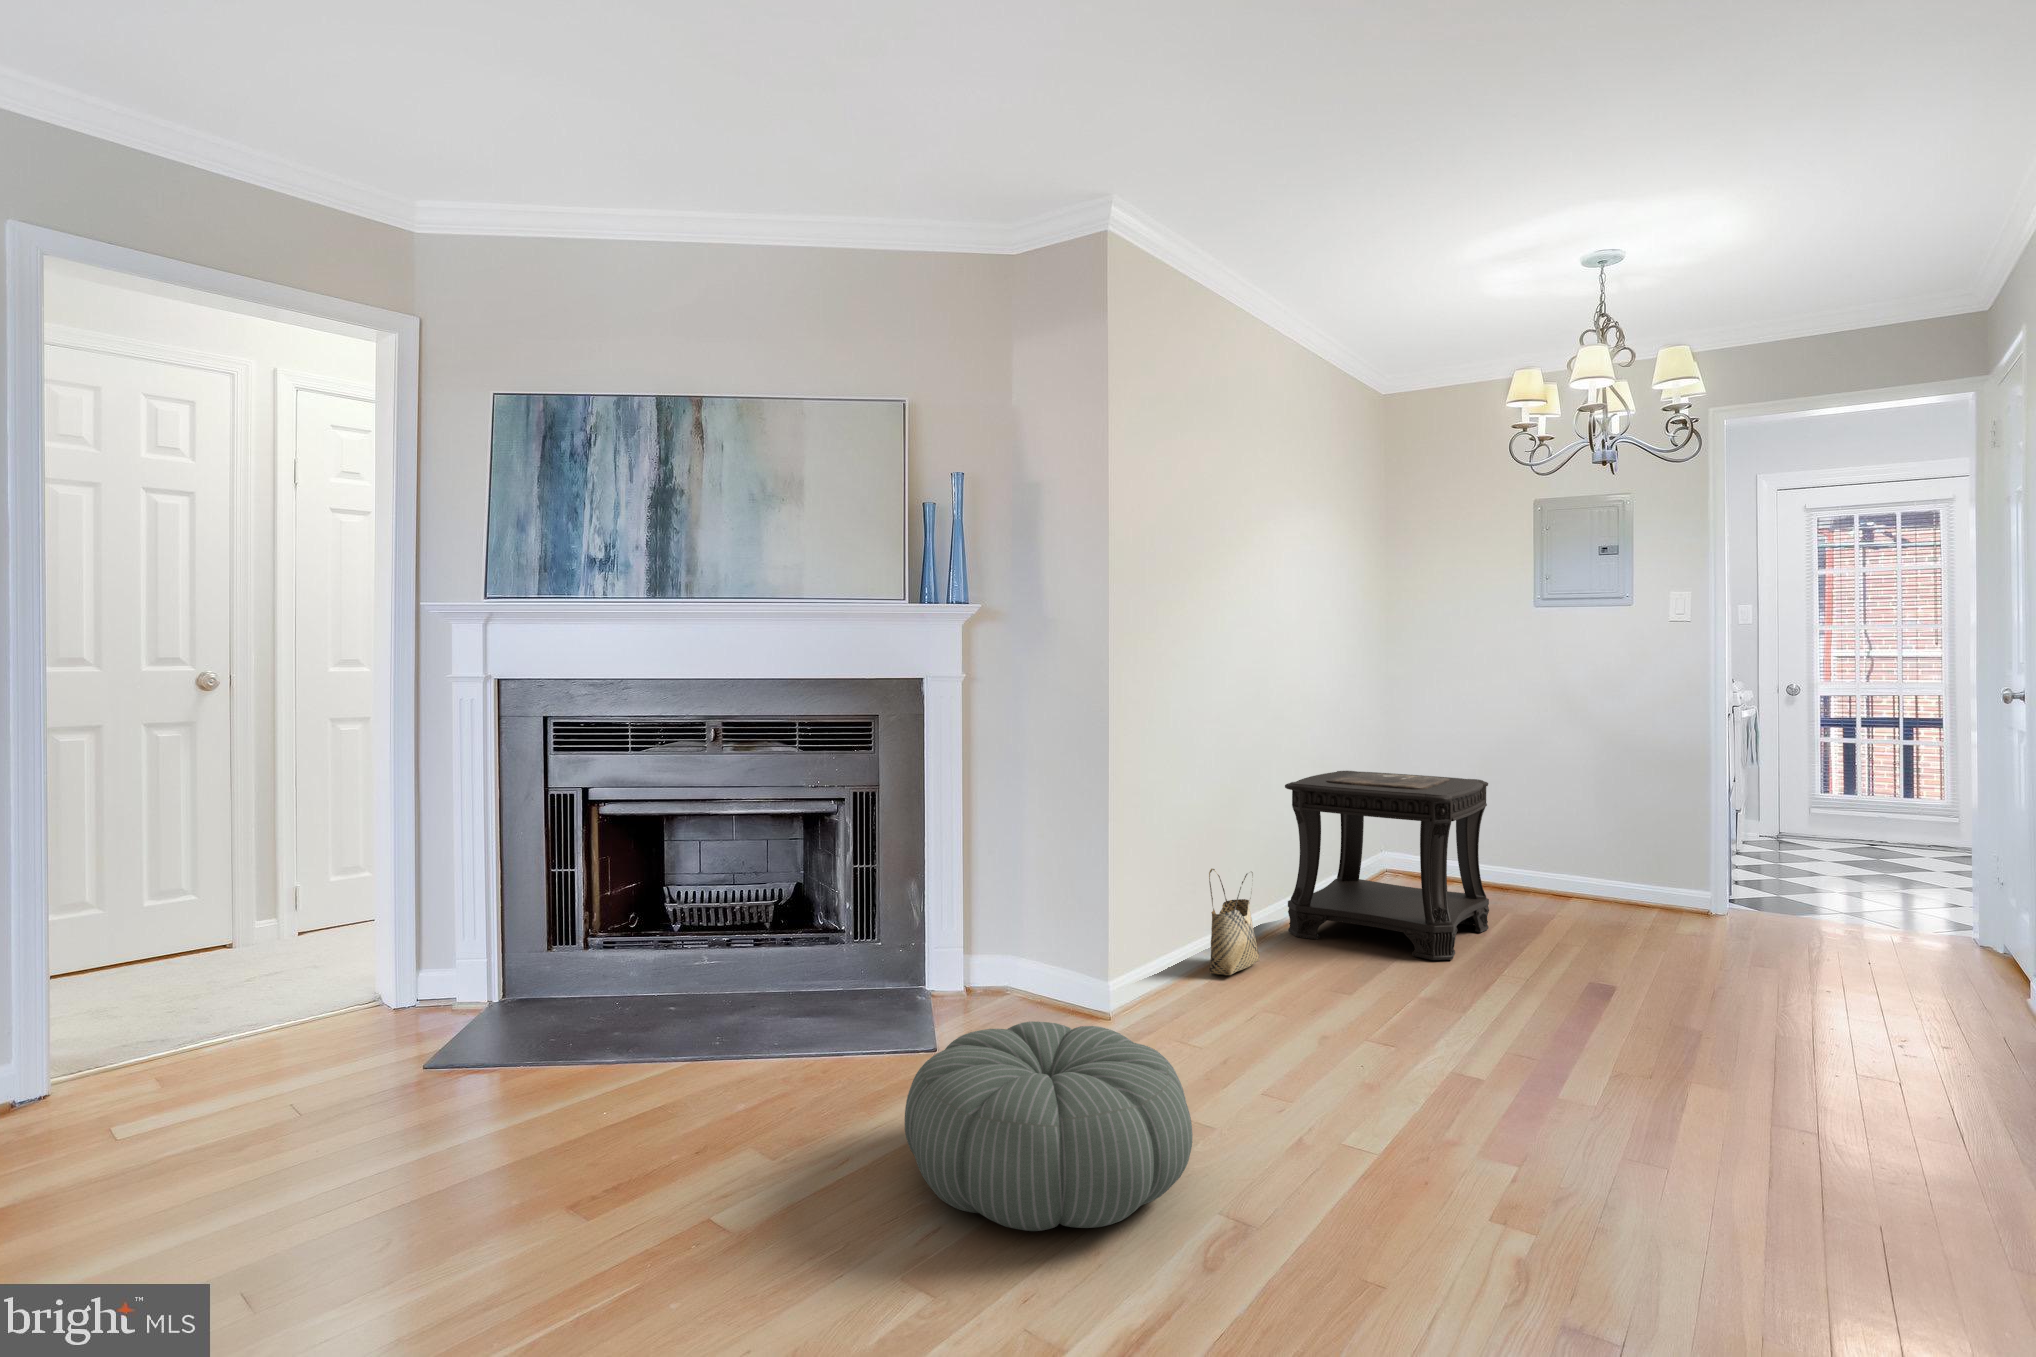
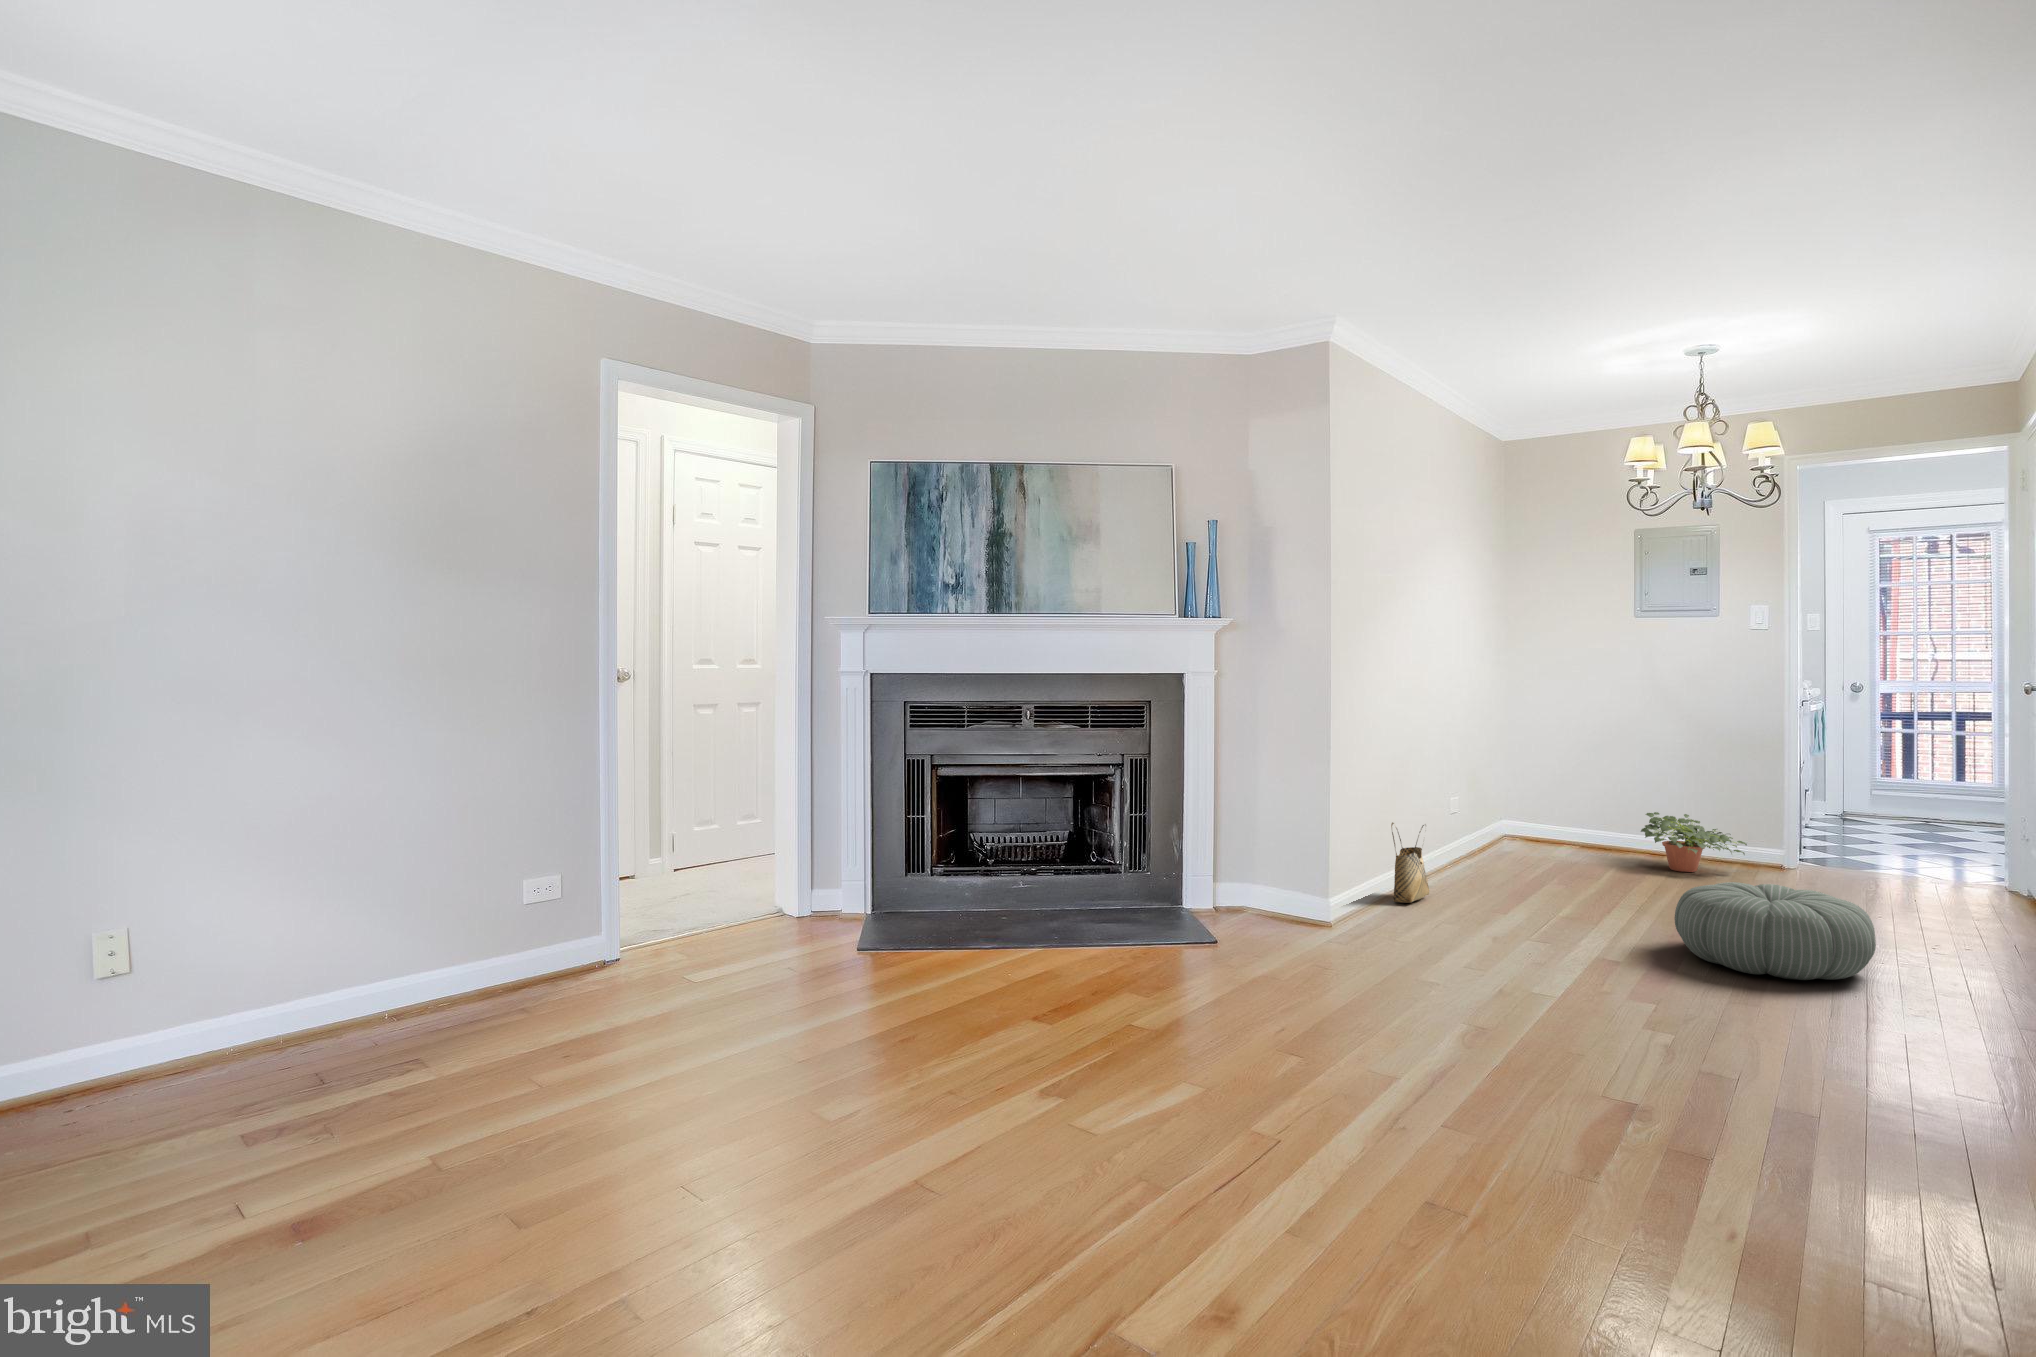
side table: present [1285,771,1489,960] -> none [1440,751,1604,896]
potted plant: none [1536,843,1666,919] -> present [1641,812,1747,872]
pouf: present [905,1021,1193,1231] -> present [1675,882,1876,980]

